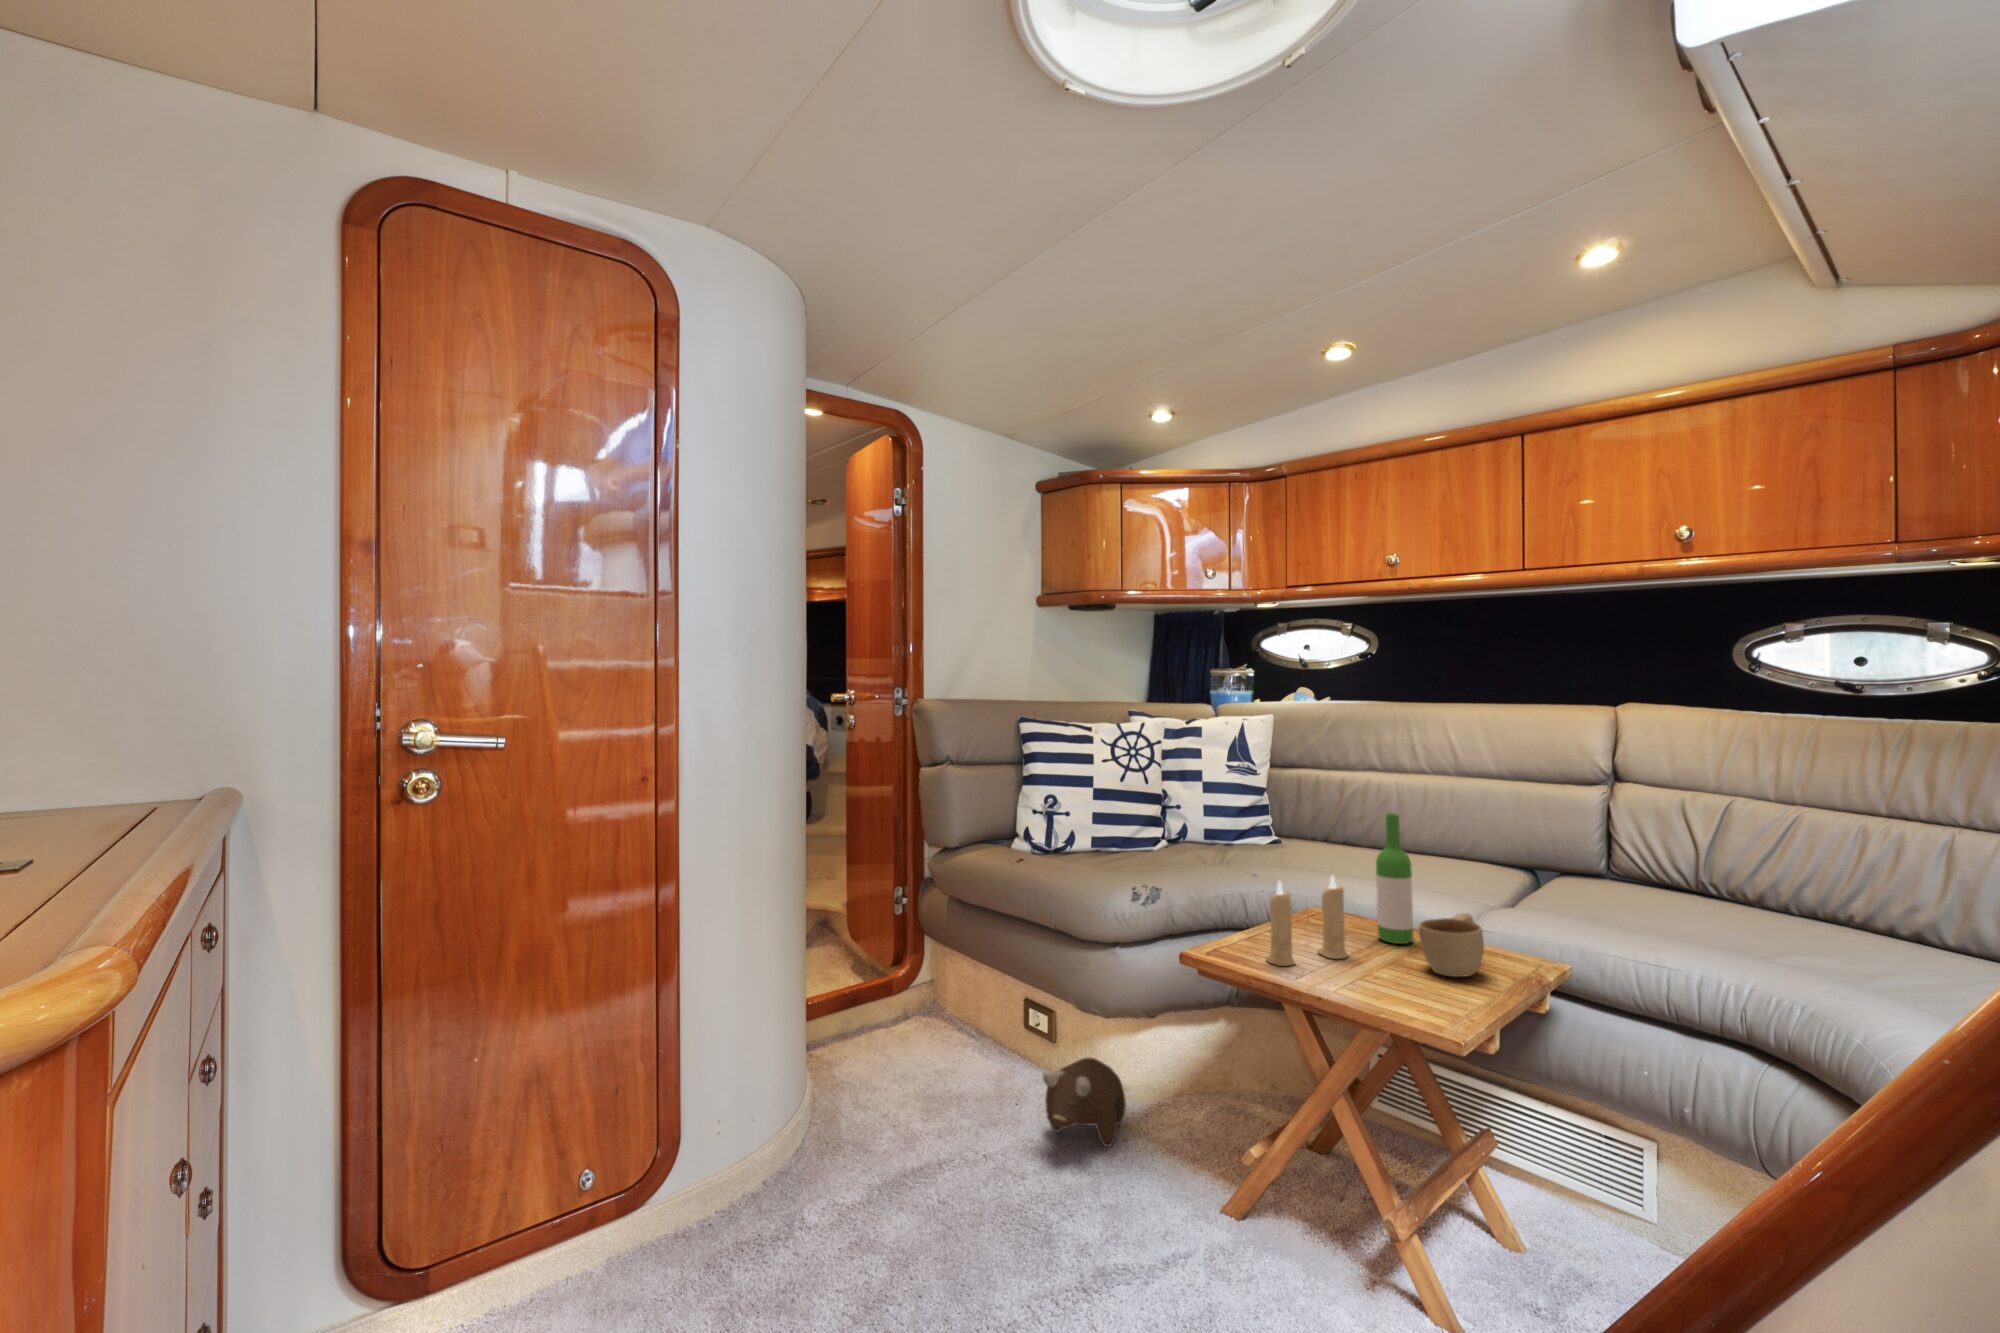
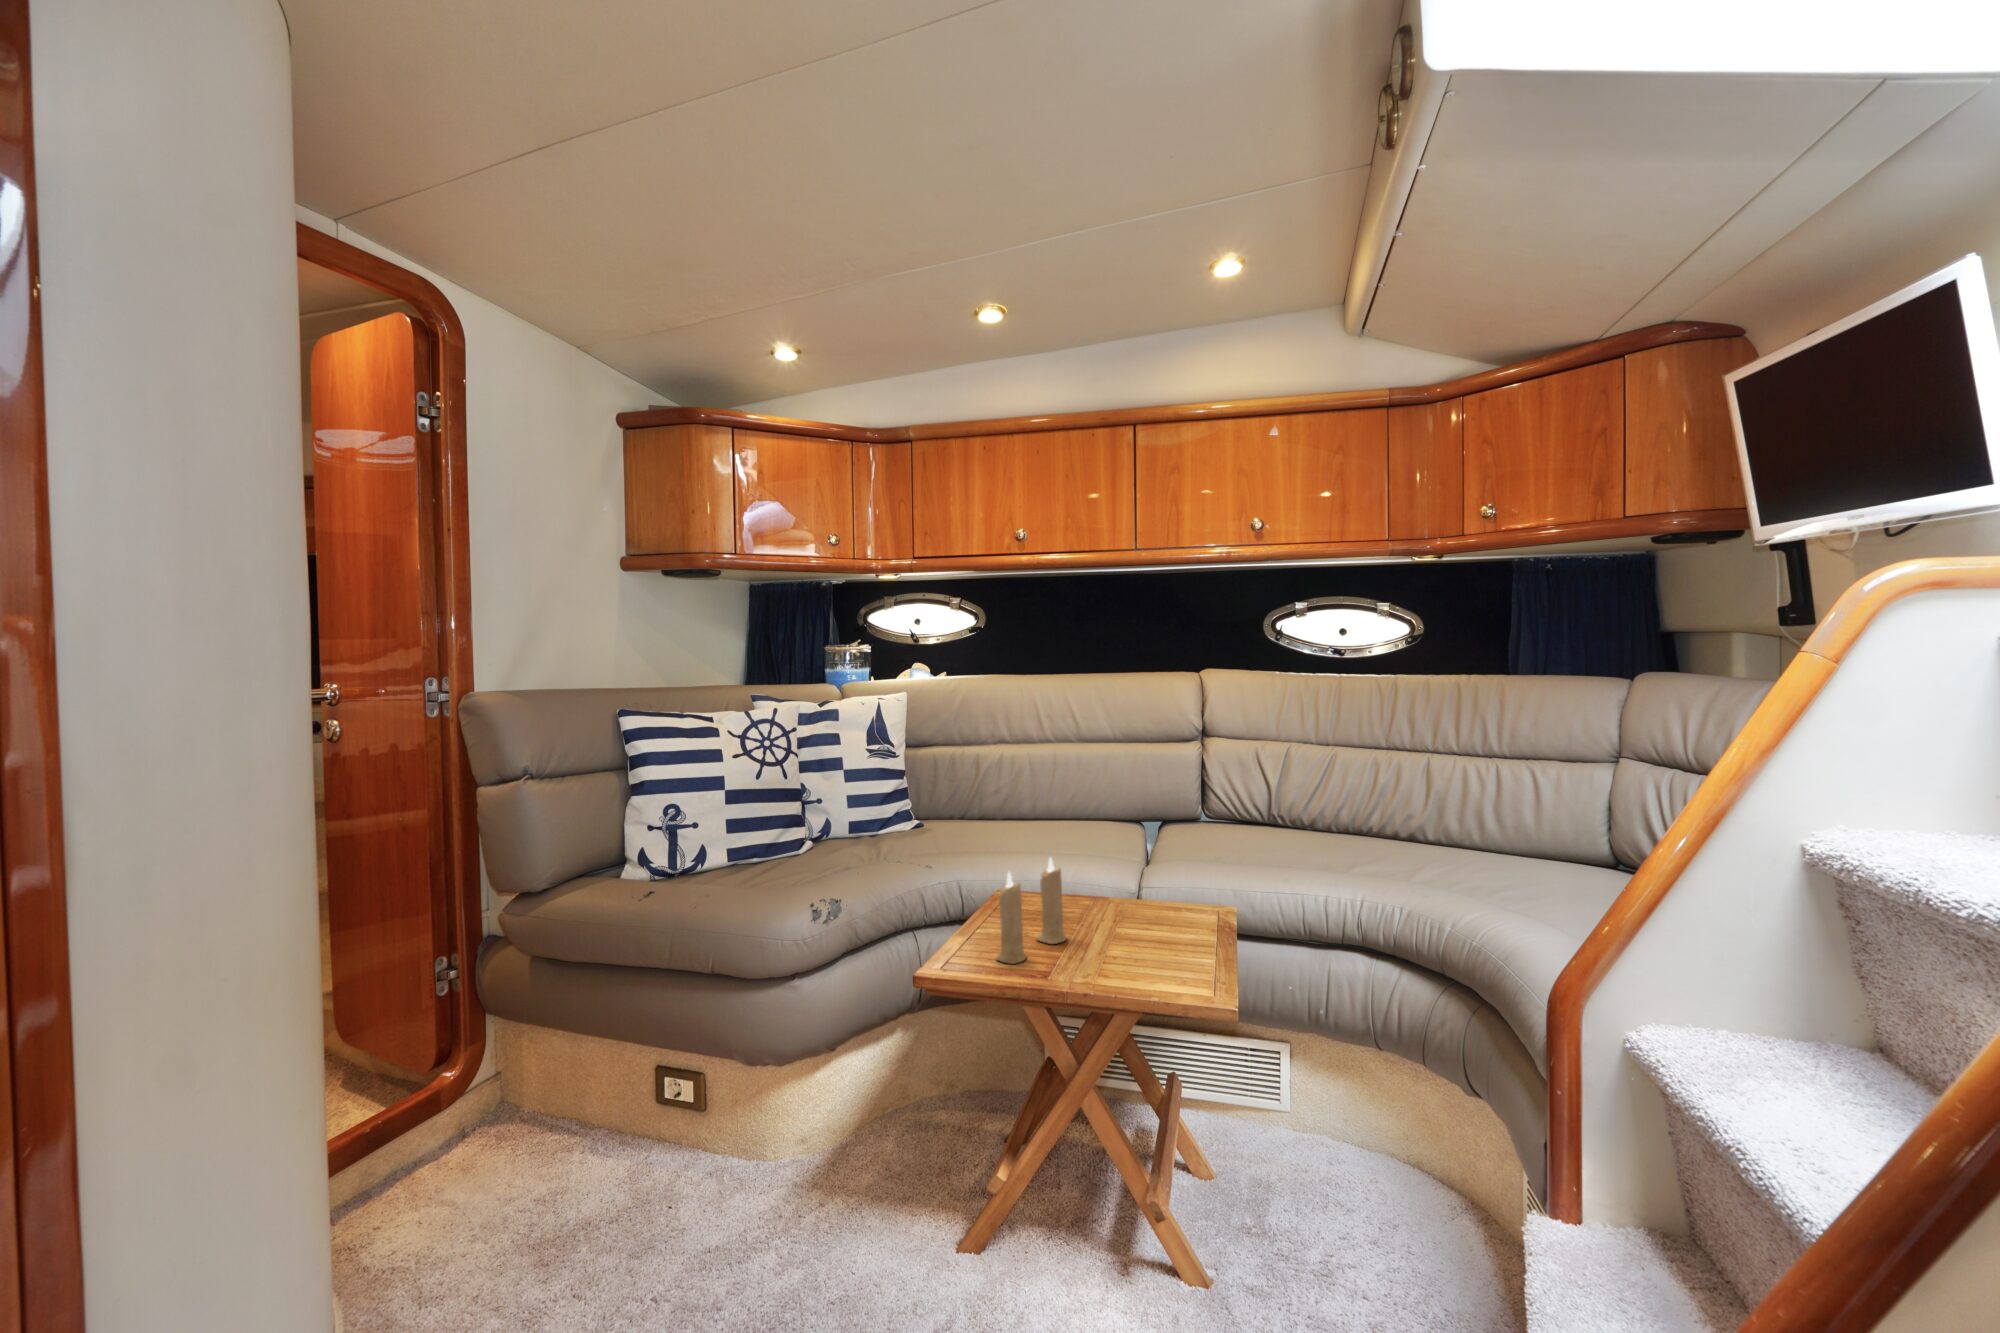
wine bottle: present [1376,813,1413,944] -> none [1073,786,1108,916]
cup: present [1419,913,1484,977] -> none [1130,875,1187,940]
plush toy: present [1042,1058,1126,1147] -> none [720,1117,815,1222]

